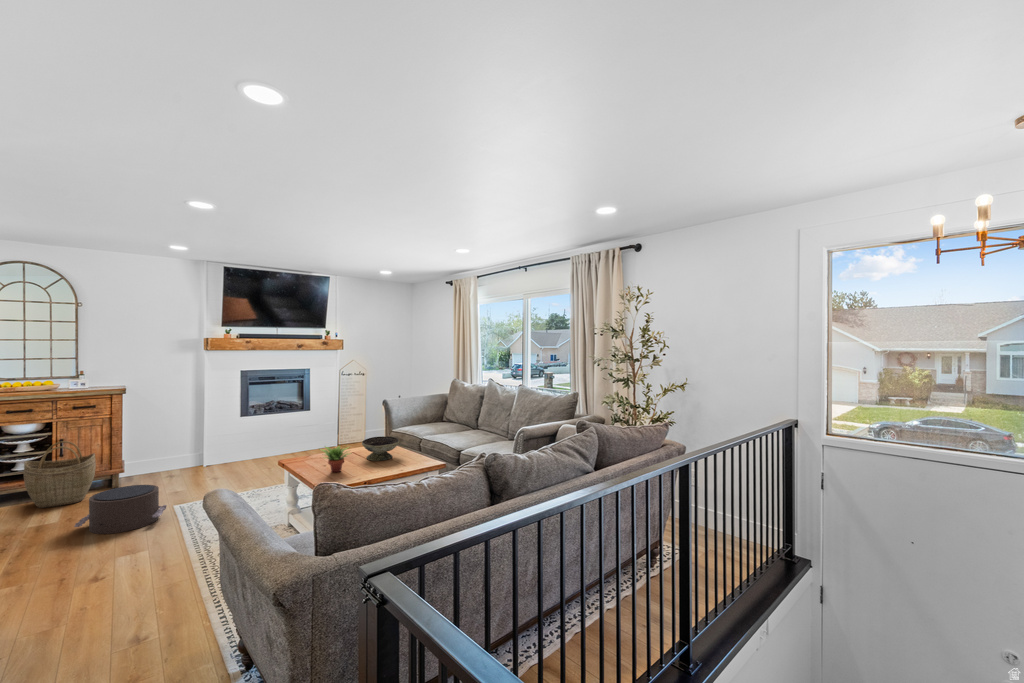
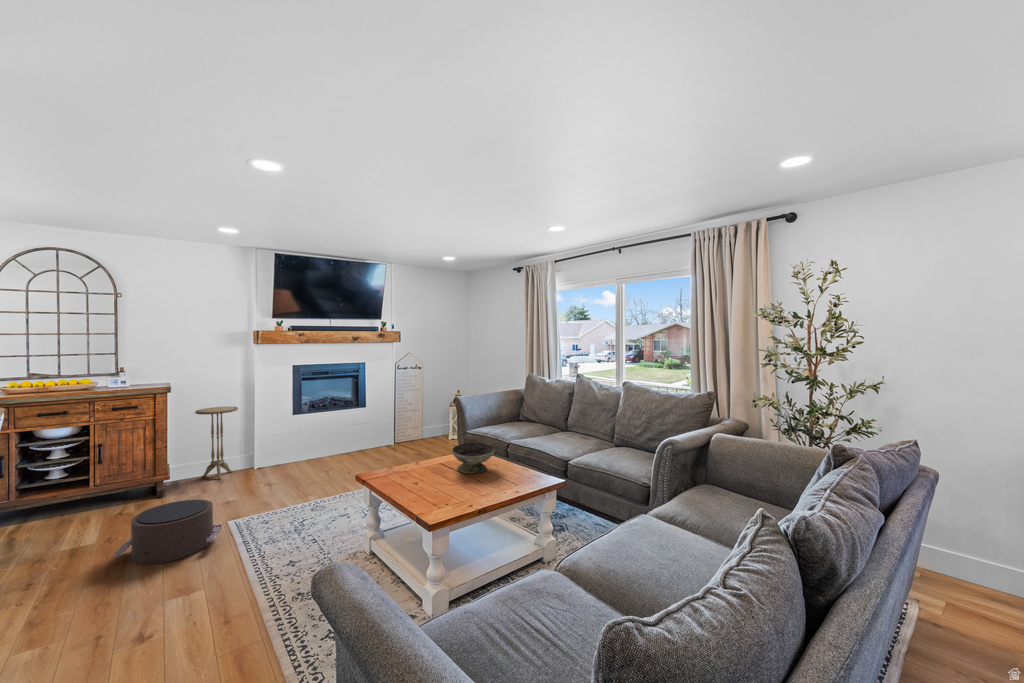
side table: none [147,408,187,475] -> present [195,407,238,480]
woven basket: present [24,441,96,508] -> none [56,447,139,525]
succulent plant: present [319,446,348,472] -> none [411,456,448,492]

